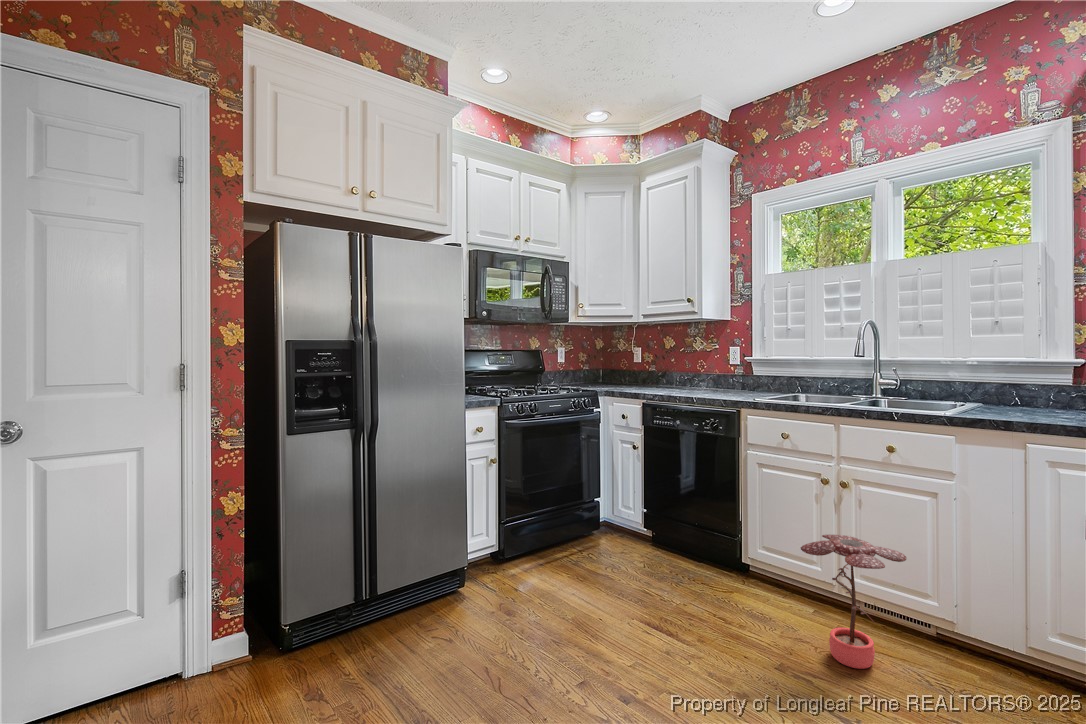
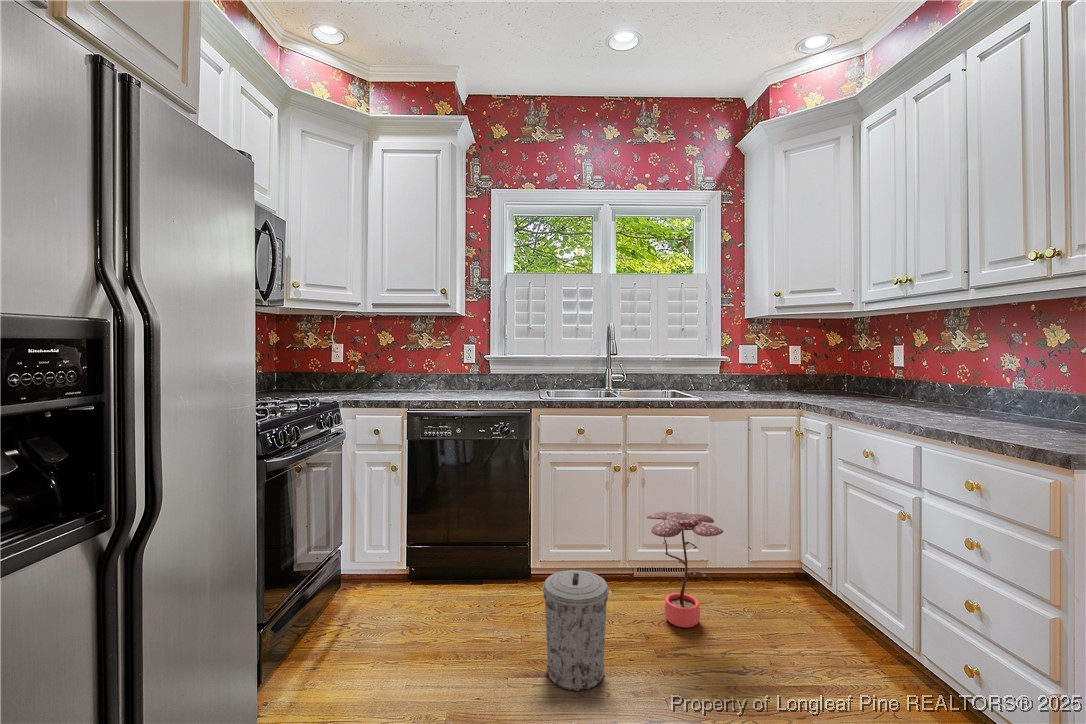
trash can: none [661,550,720,651] -> present [543,570,609,691]

